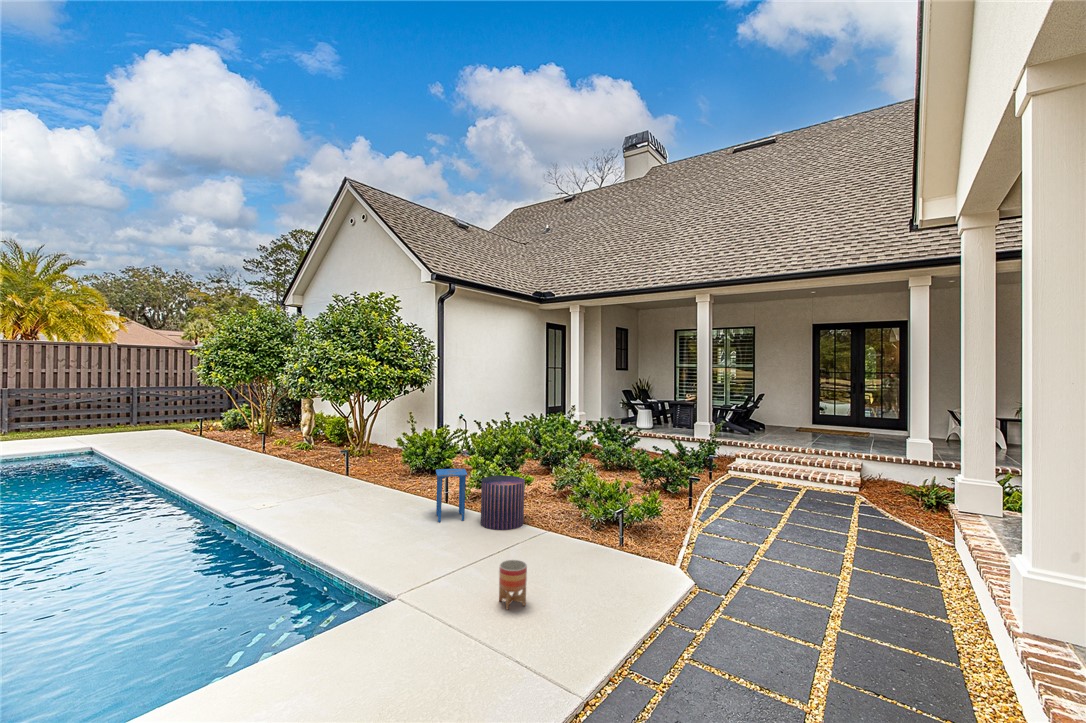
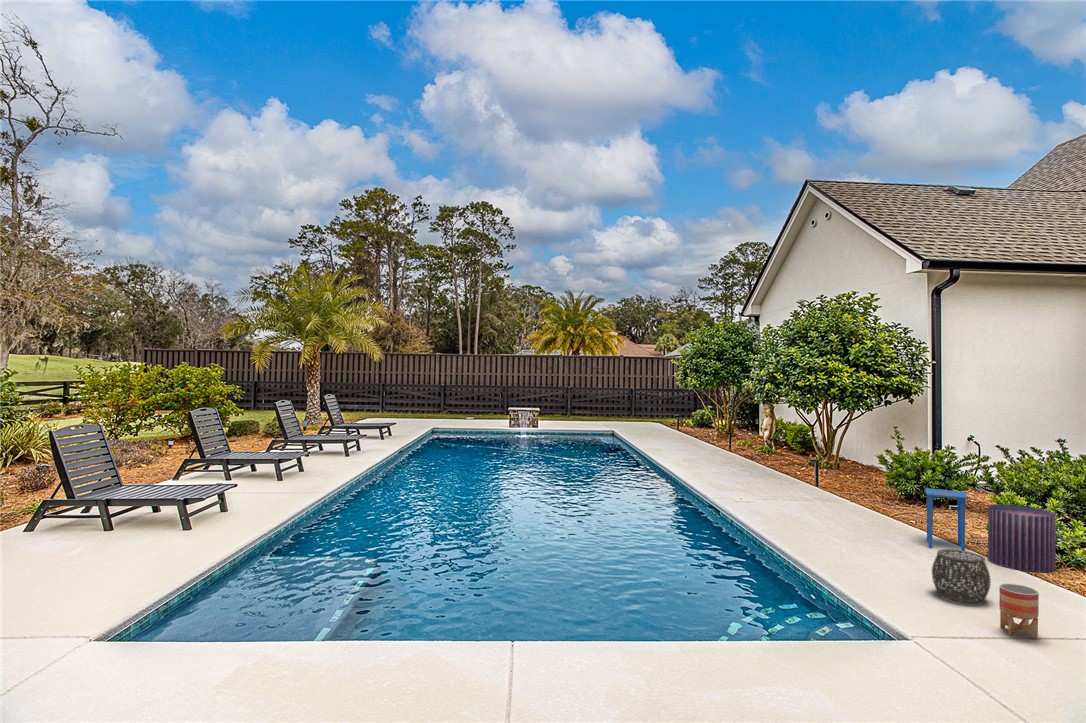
woven basket: none [444,531,489,581] -> present [932,549,991,603]

